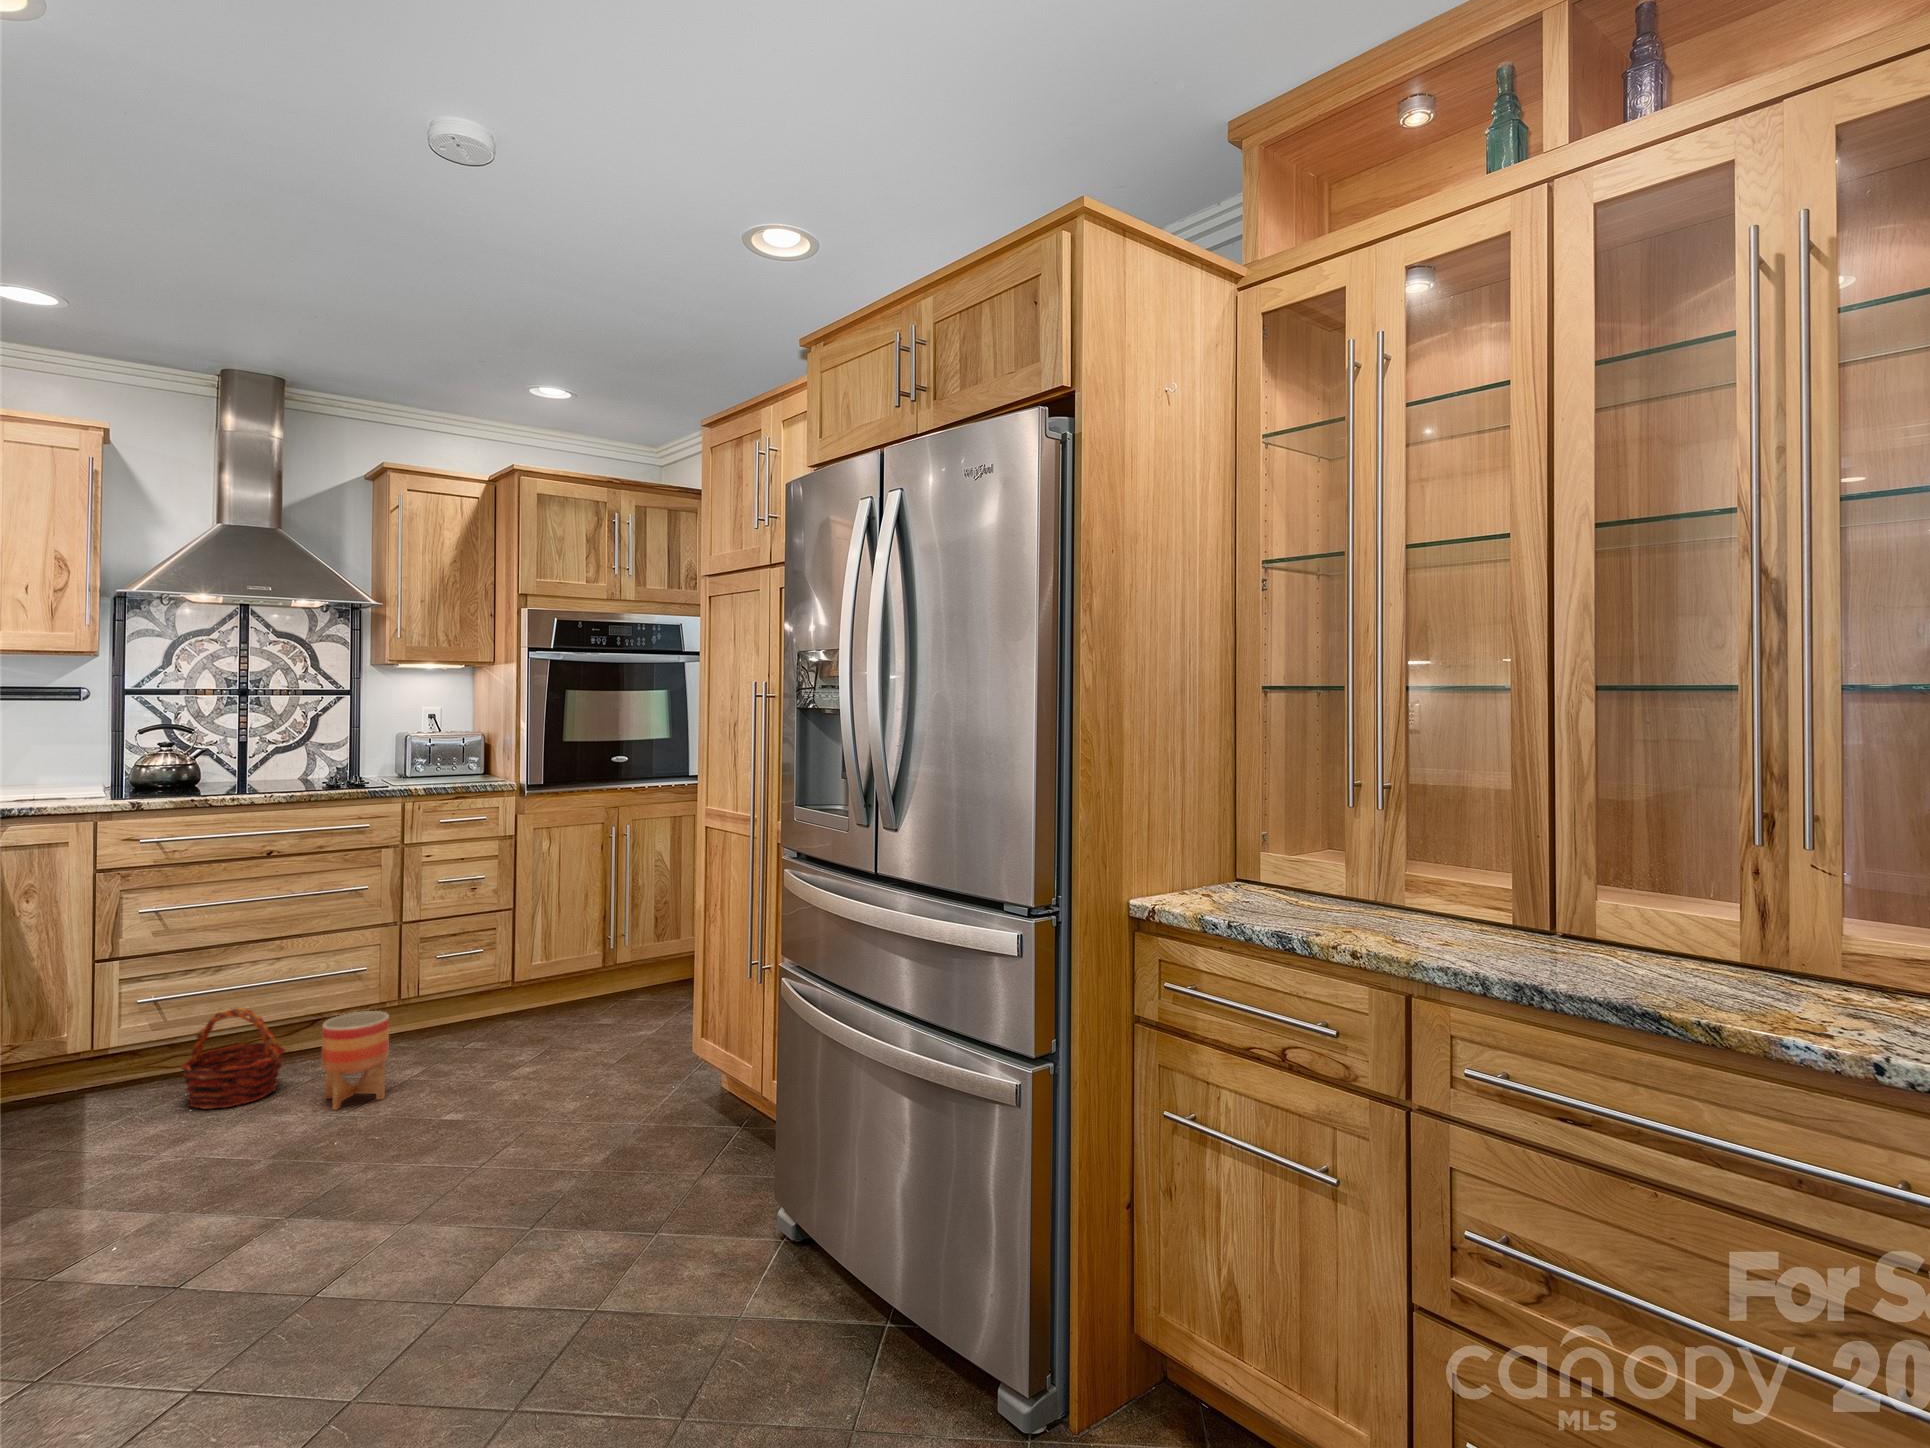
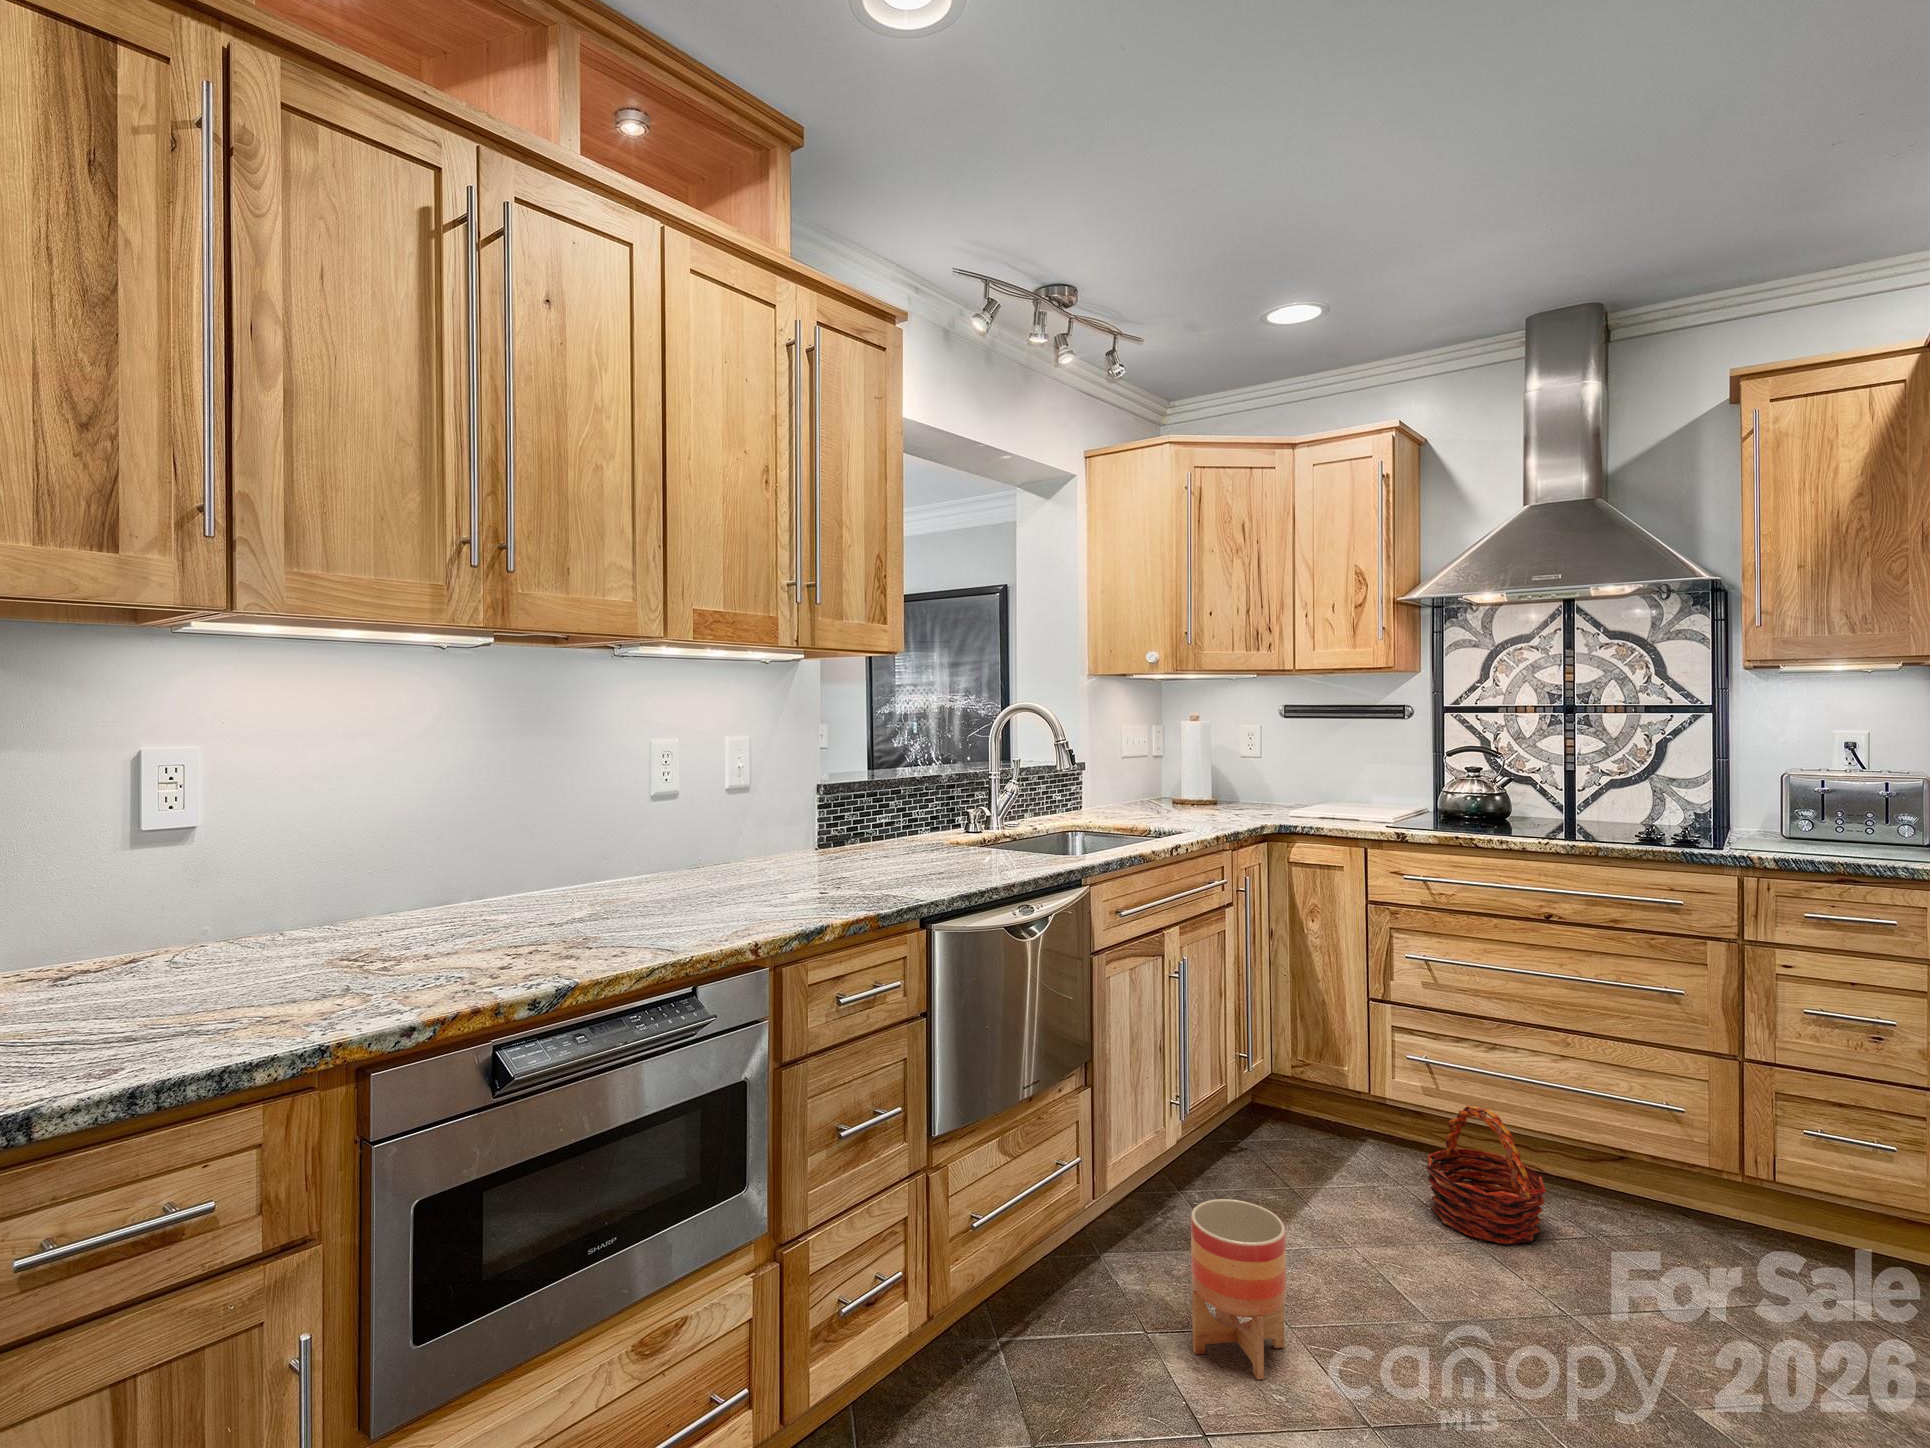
planter: present [322,1011,389,1110] -> present [1191,1199,1286,1379]

